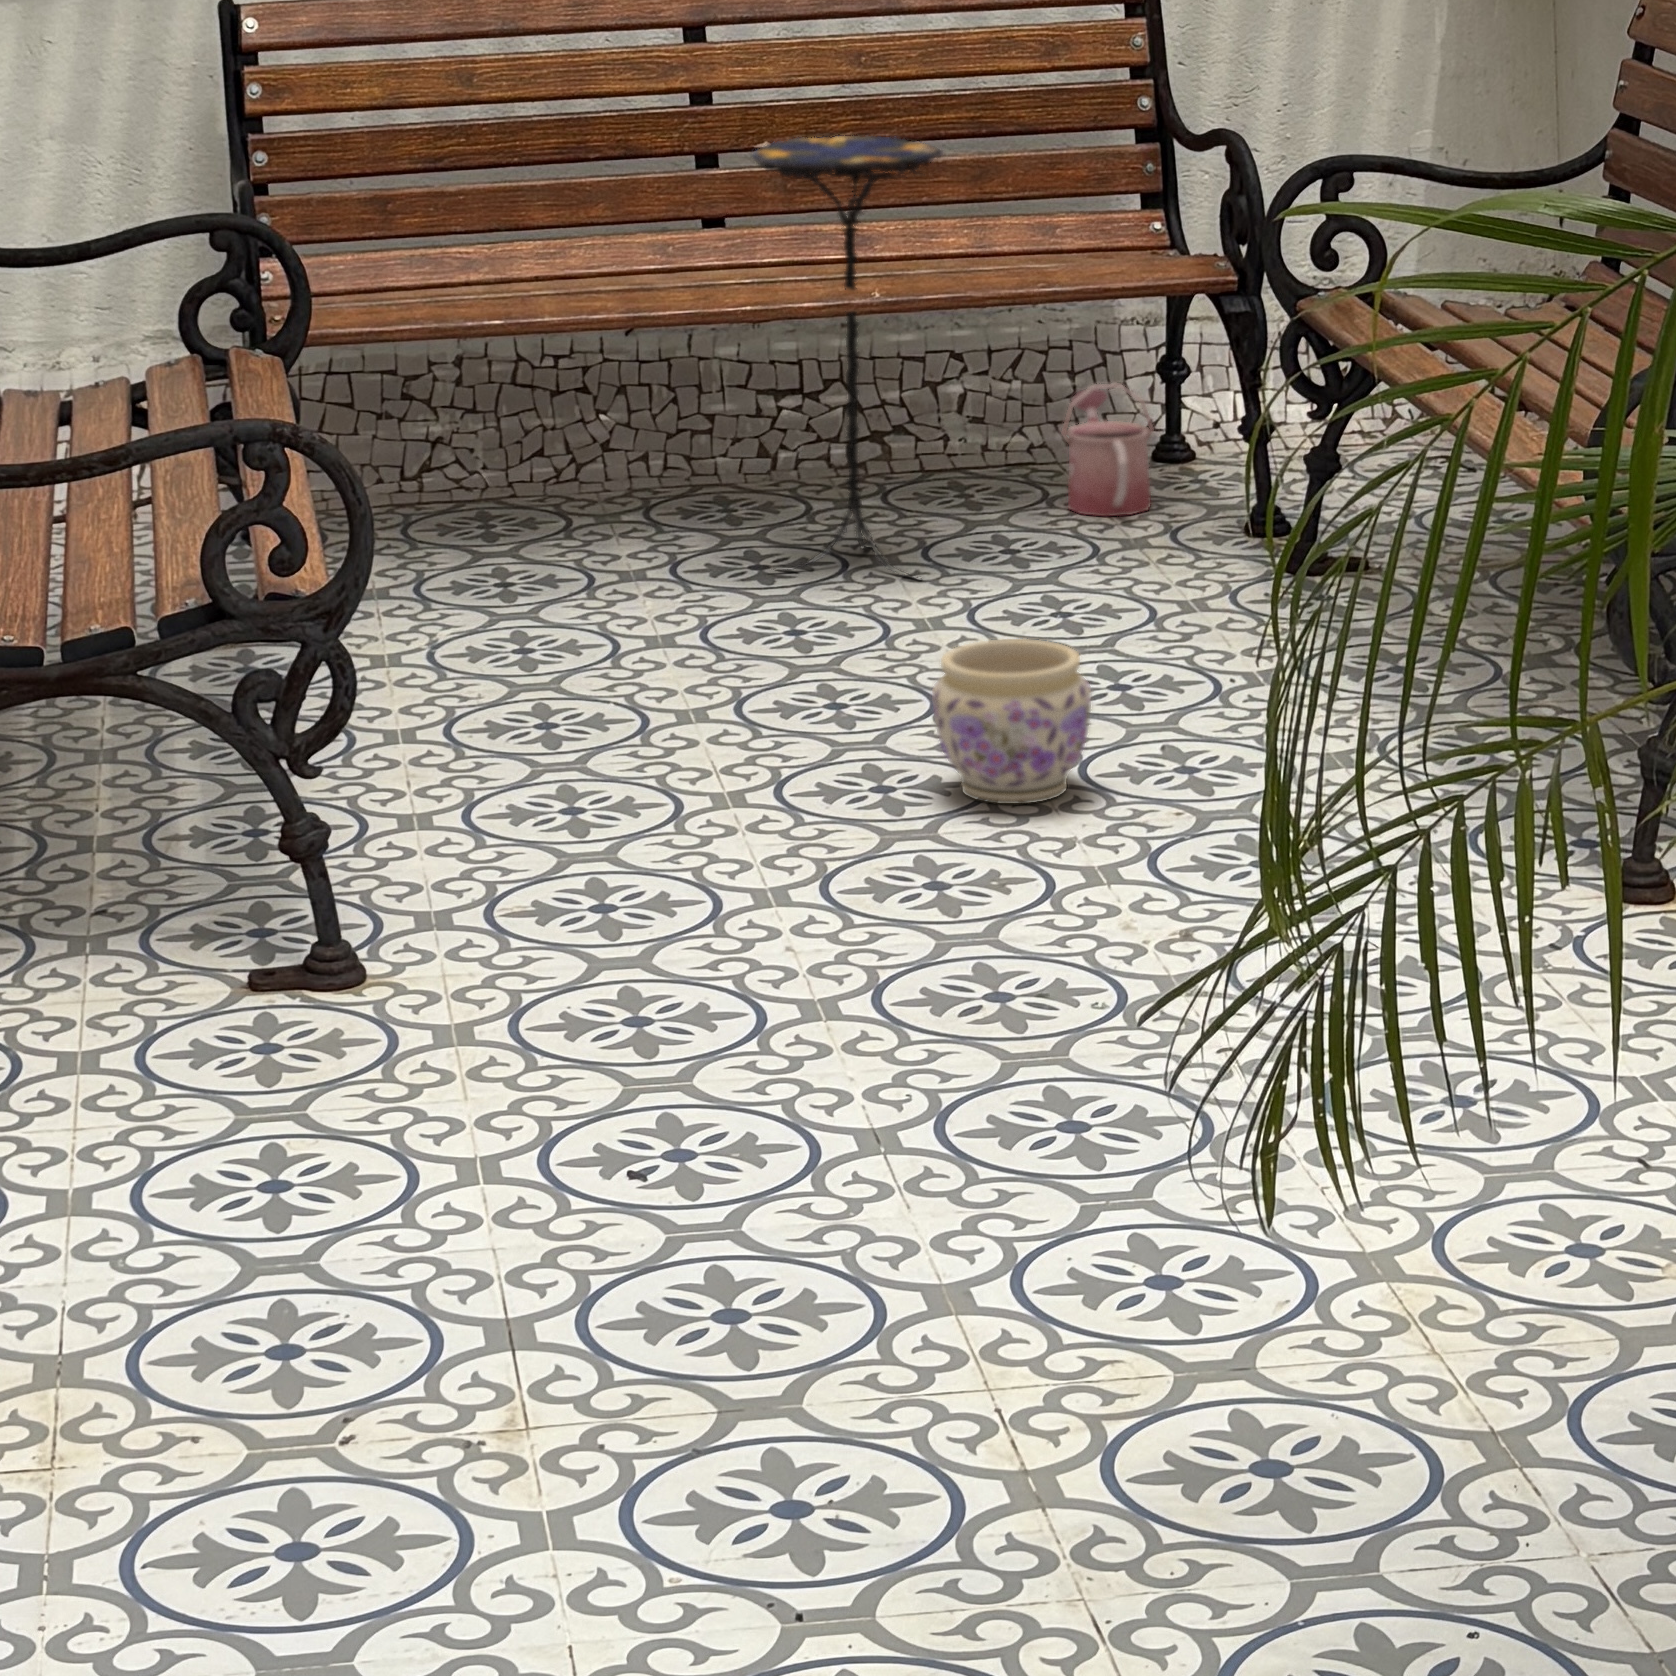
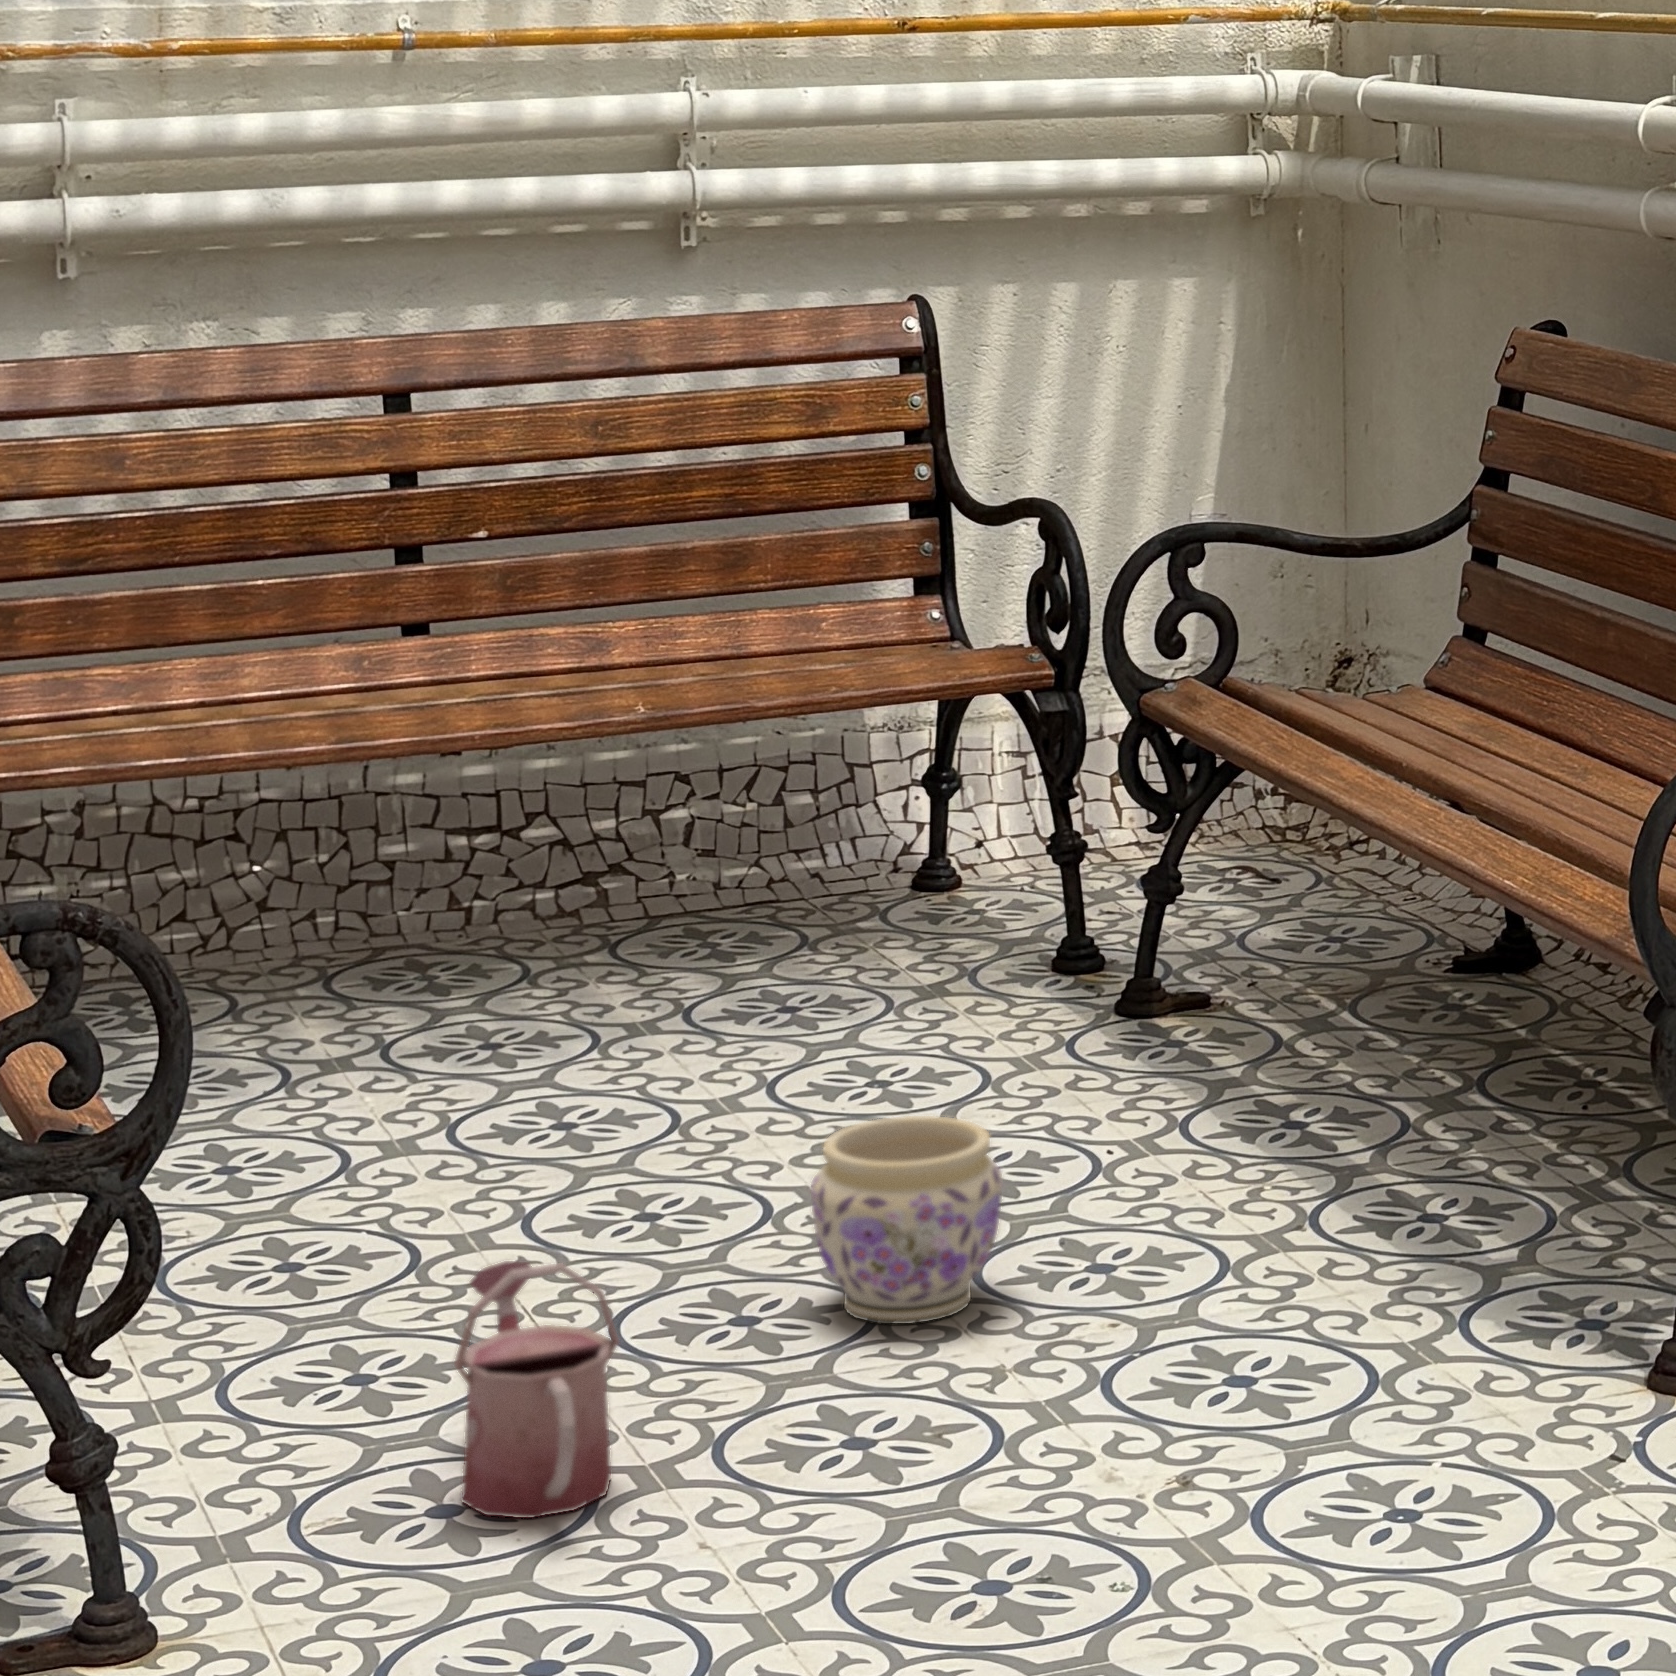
side table: present [753,136,942,577] -> none [493,515,720,1047]
watering can: present [1062,384,1153,516] -> present [454,1261,620,1518]

